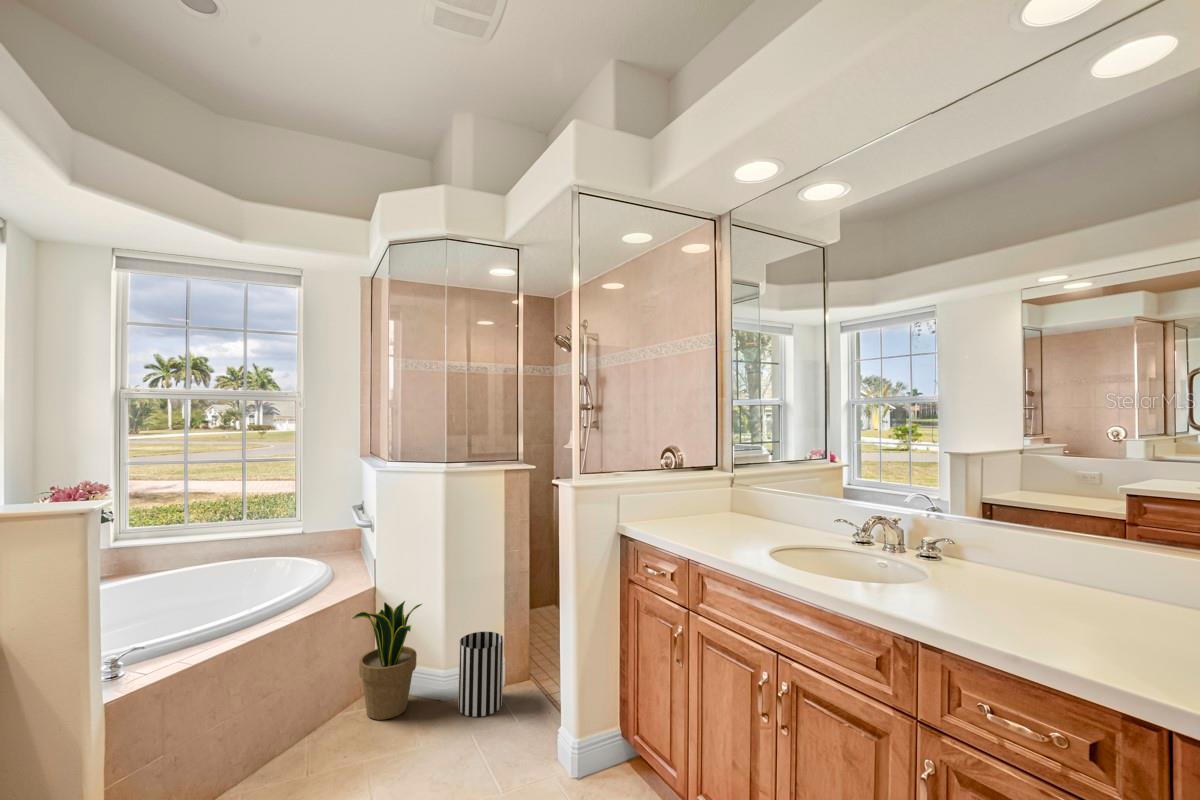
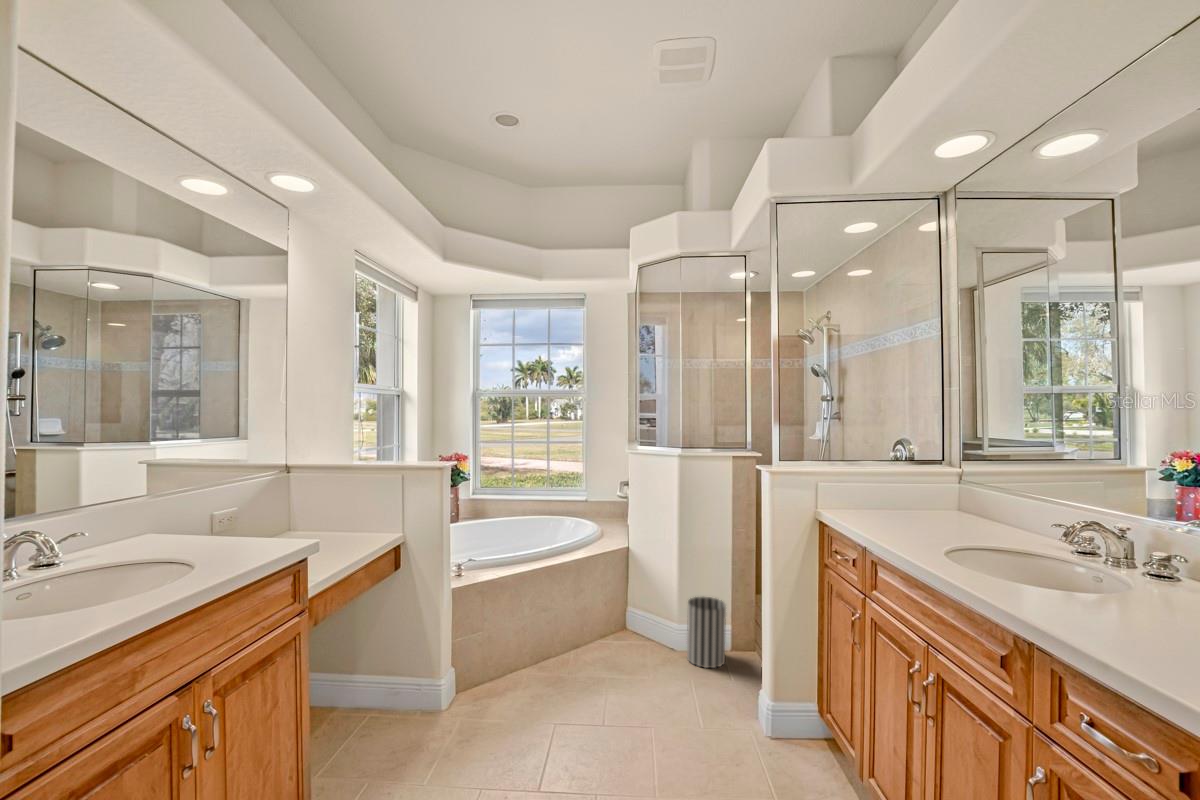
potted plant: present [353,601,422,720] -> none [607,557,661,651]

